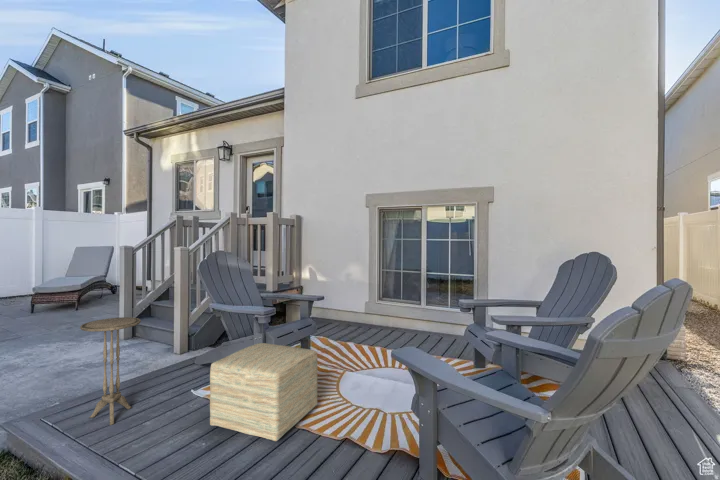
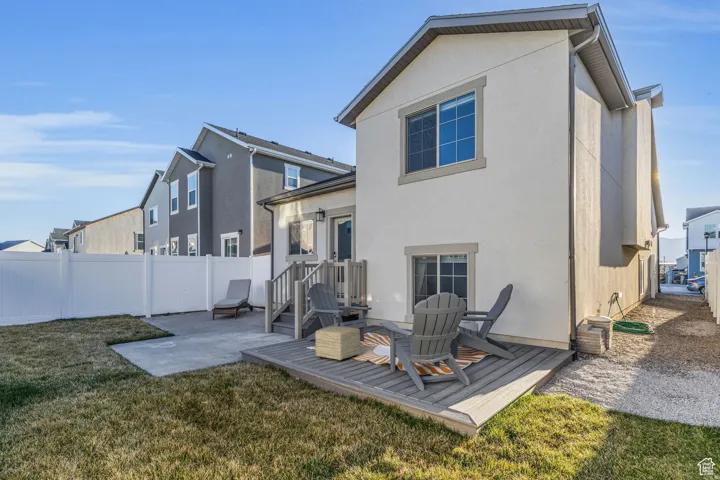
side table: present [80,317,141,425] -> none [266,314,287,356]

